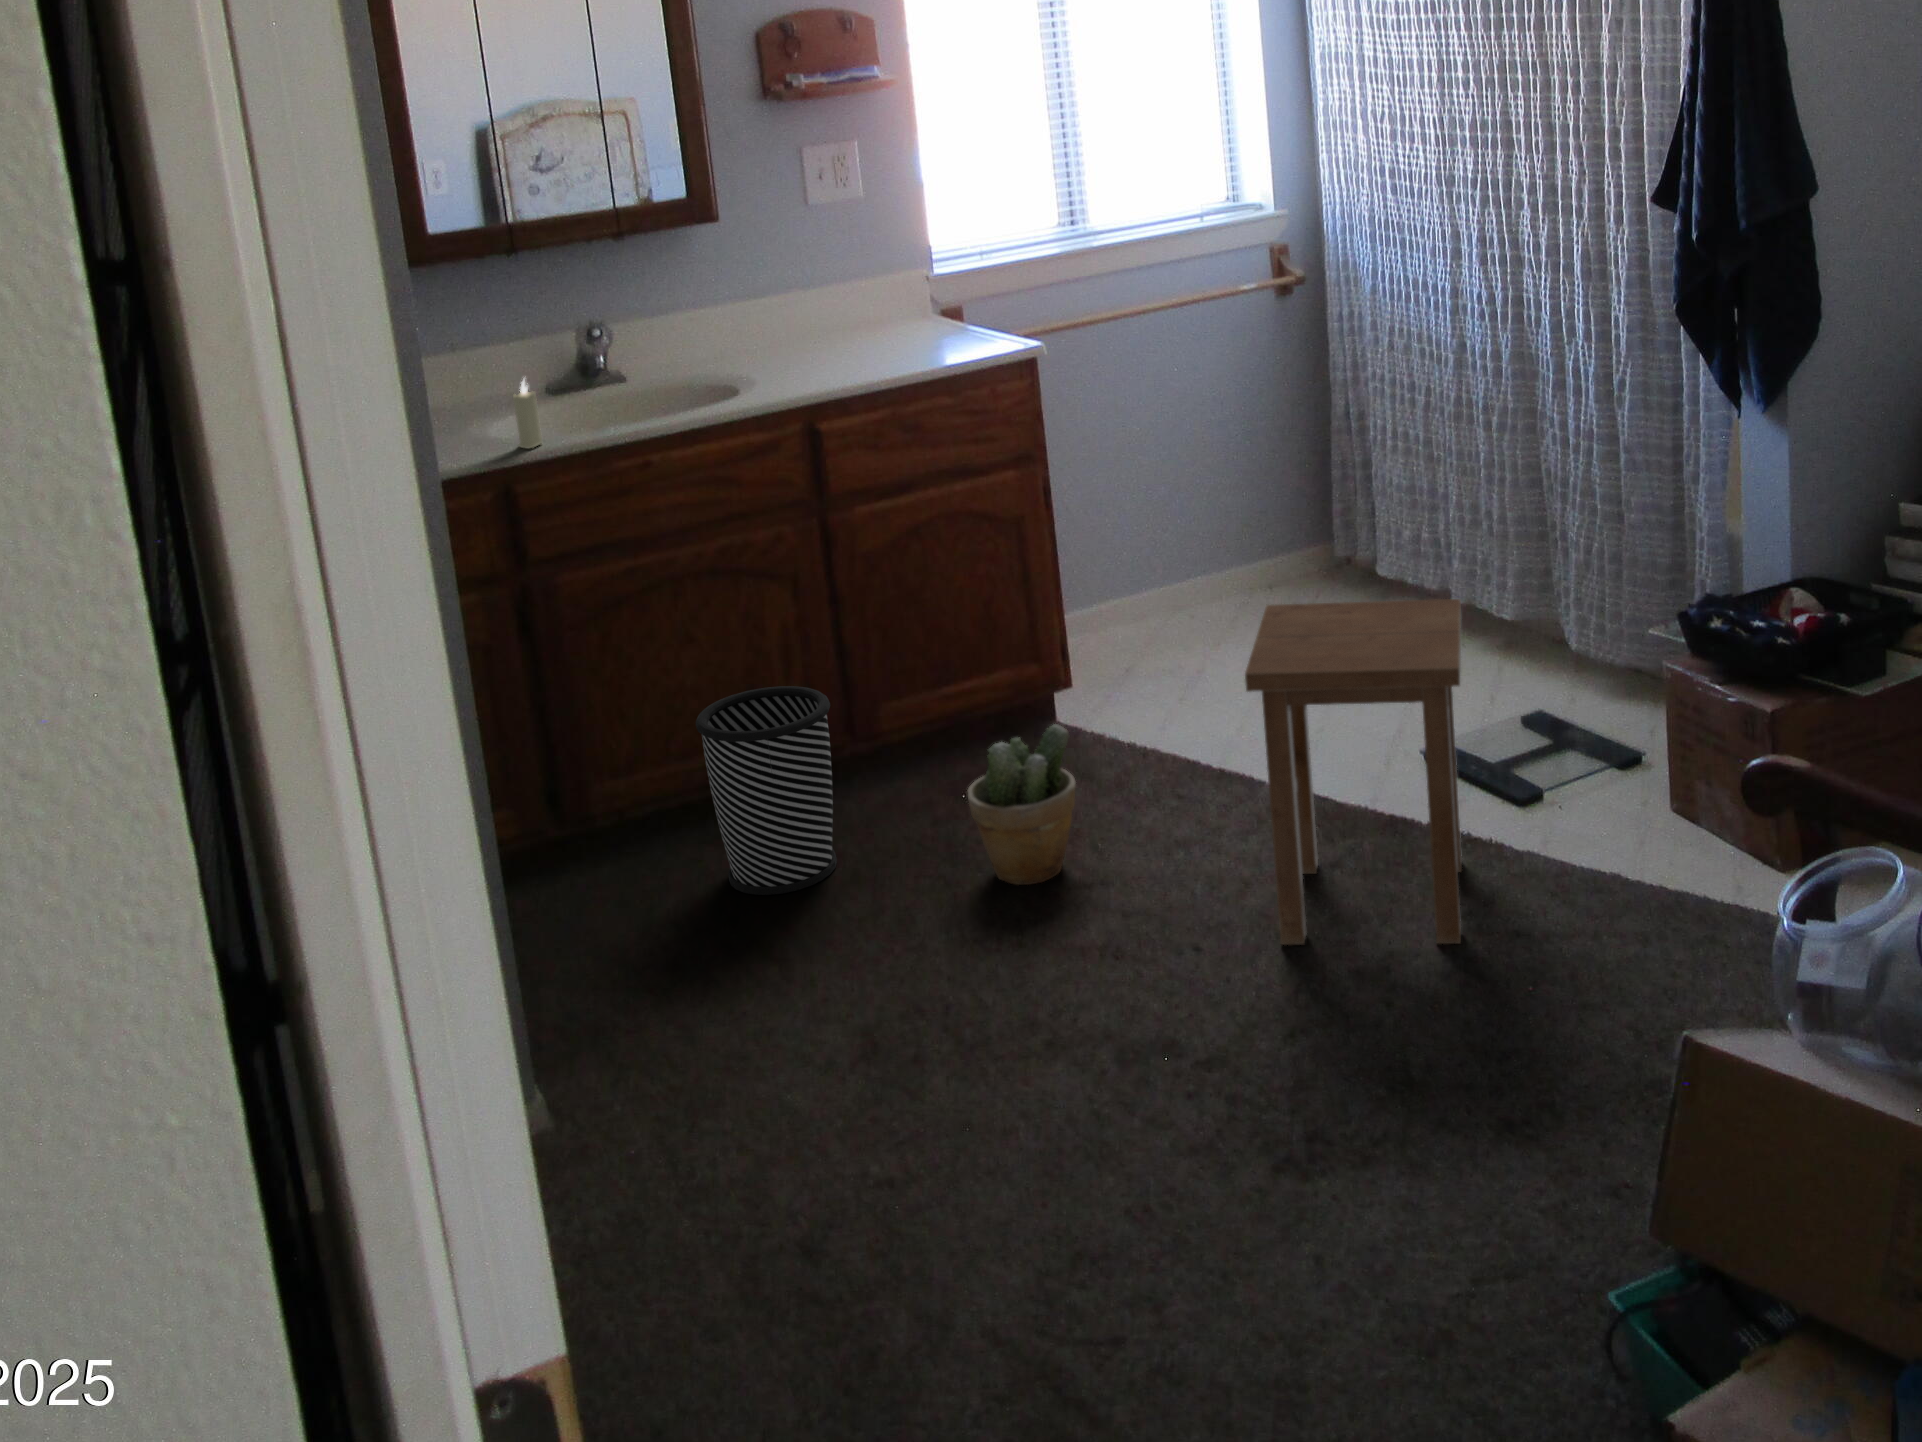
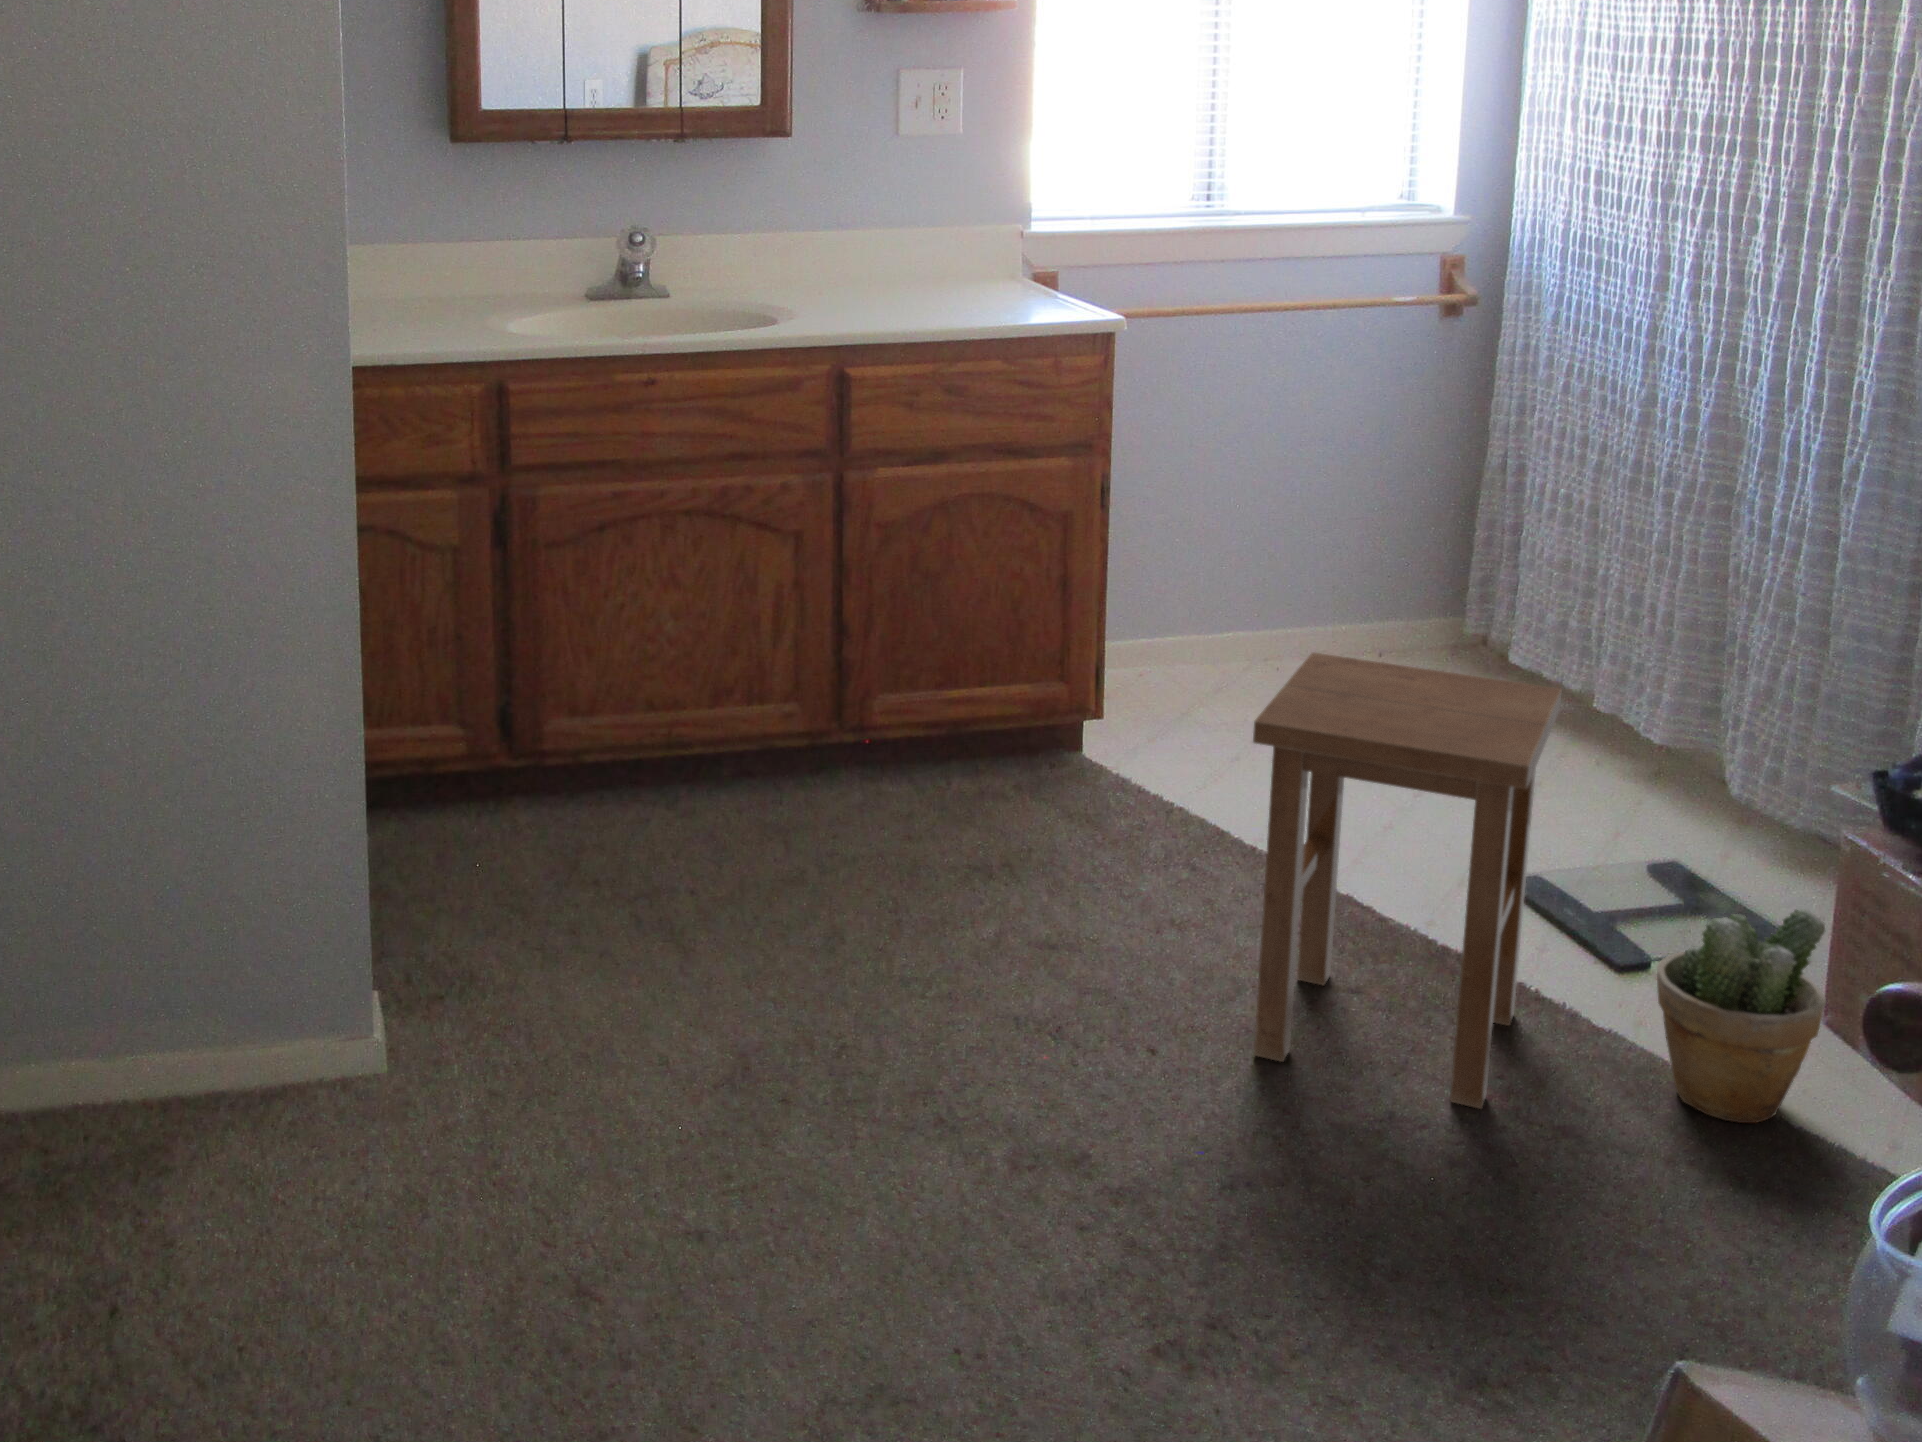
candle: present [513,380,542,448] -> none [526,268,551,344]
wastebasket: present [696,686,837,895] -> none [658,645,804,869]
potted plant: present [968,724,1075,885] -> present [1657,909,1826,1123]

